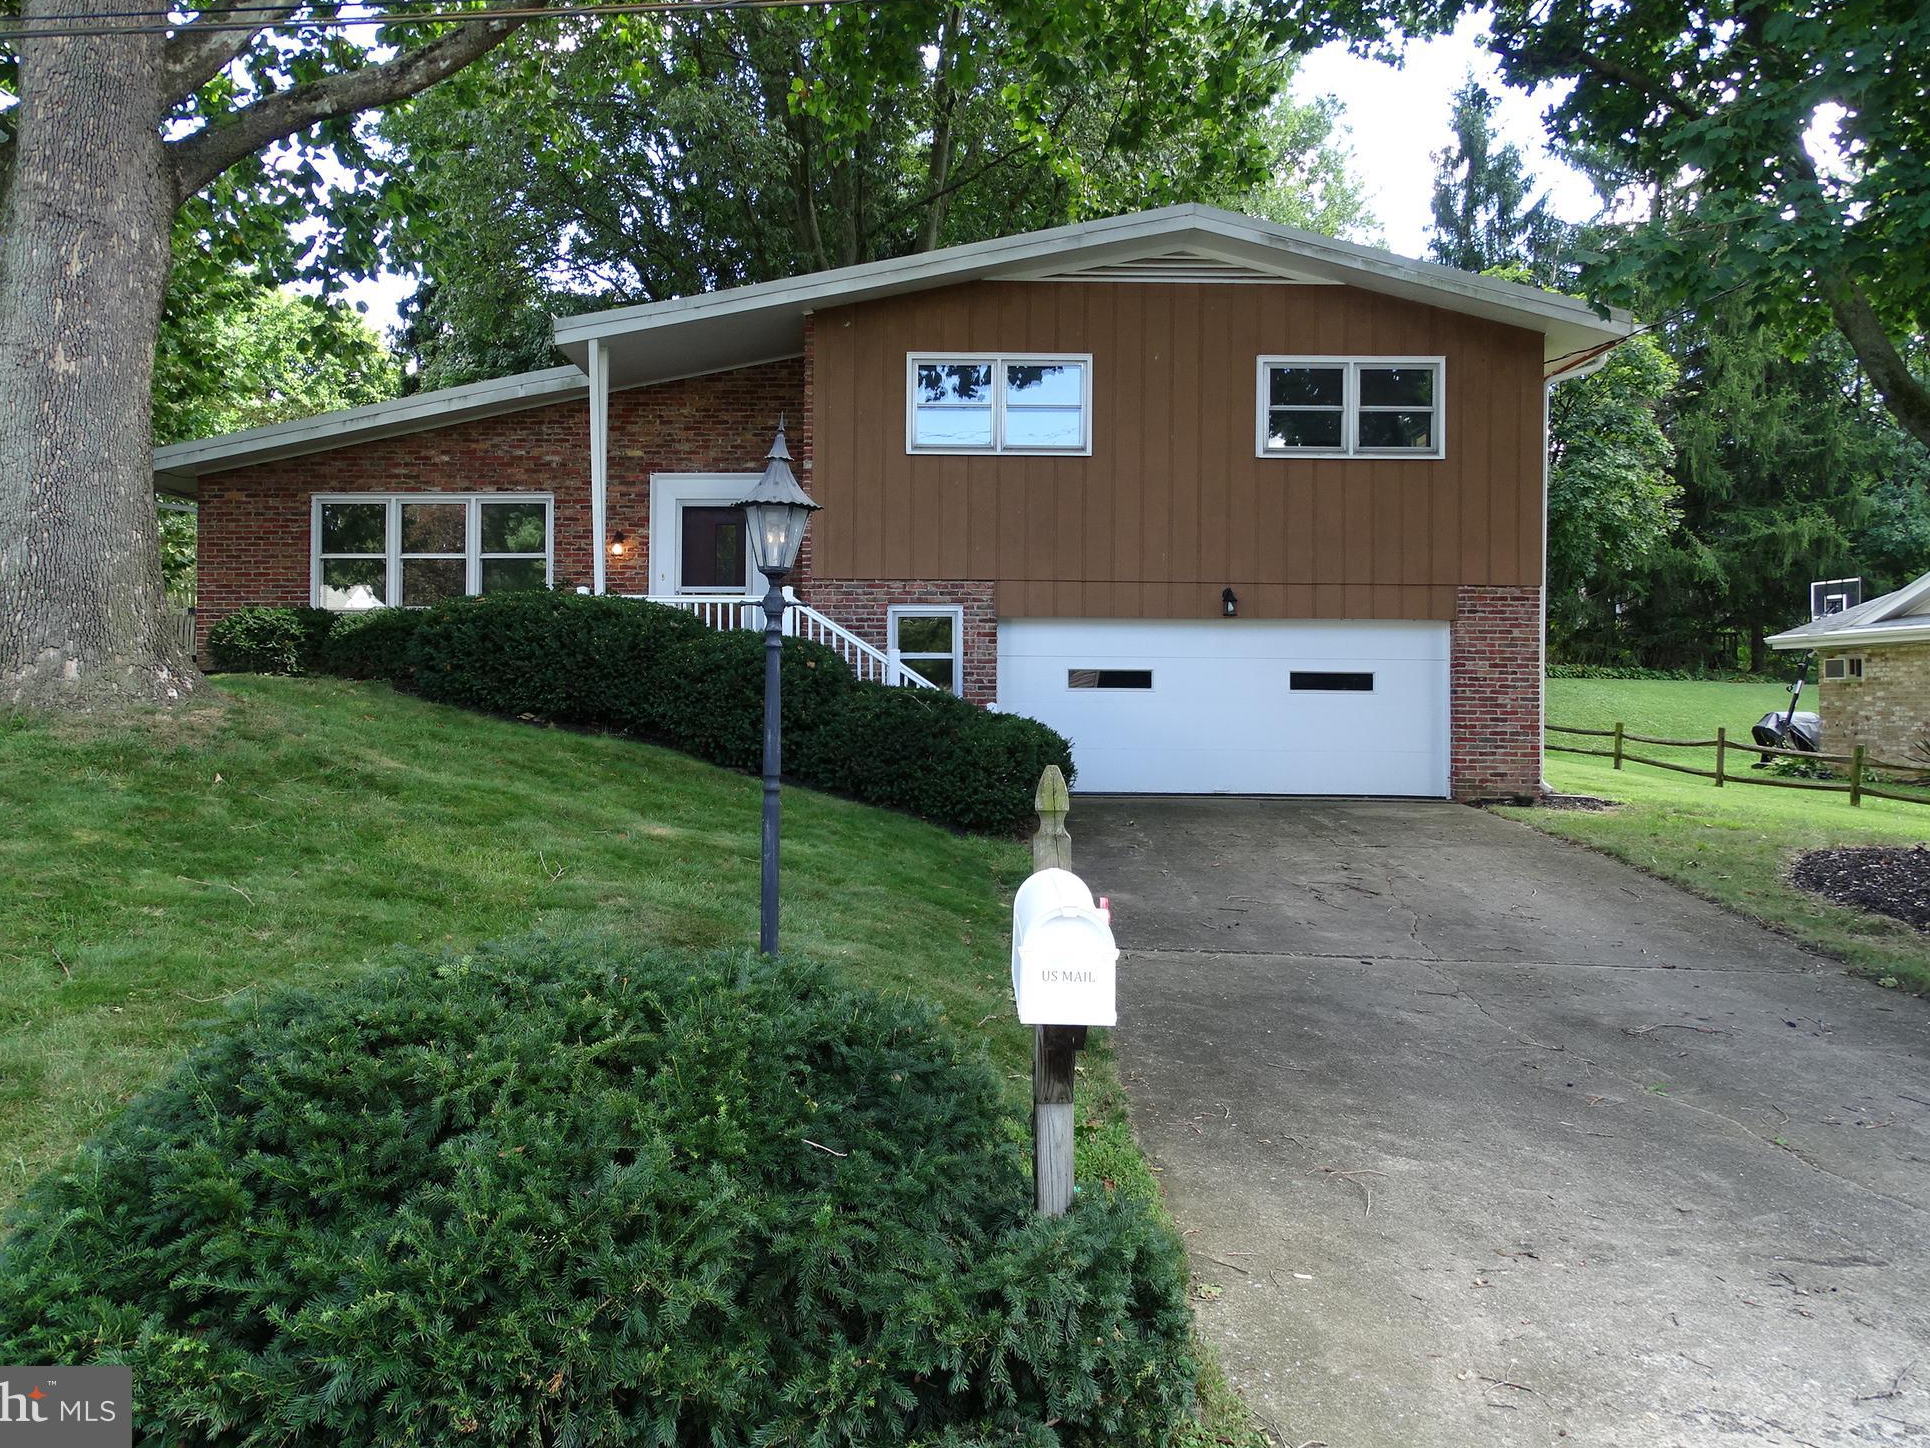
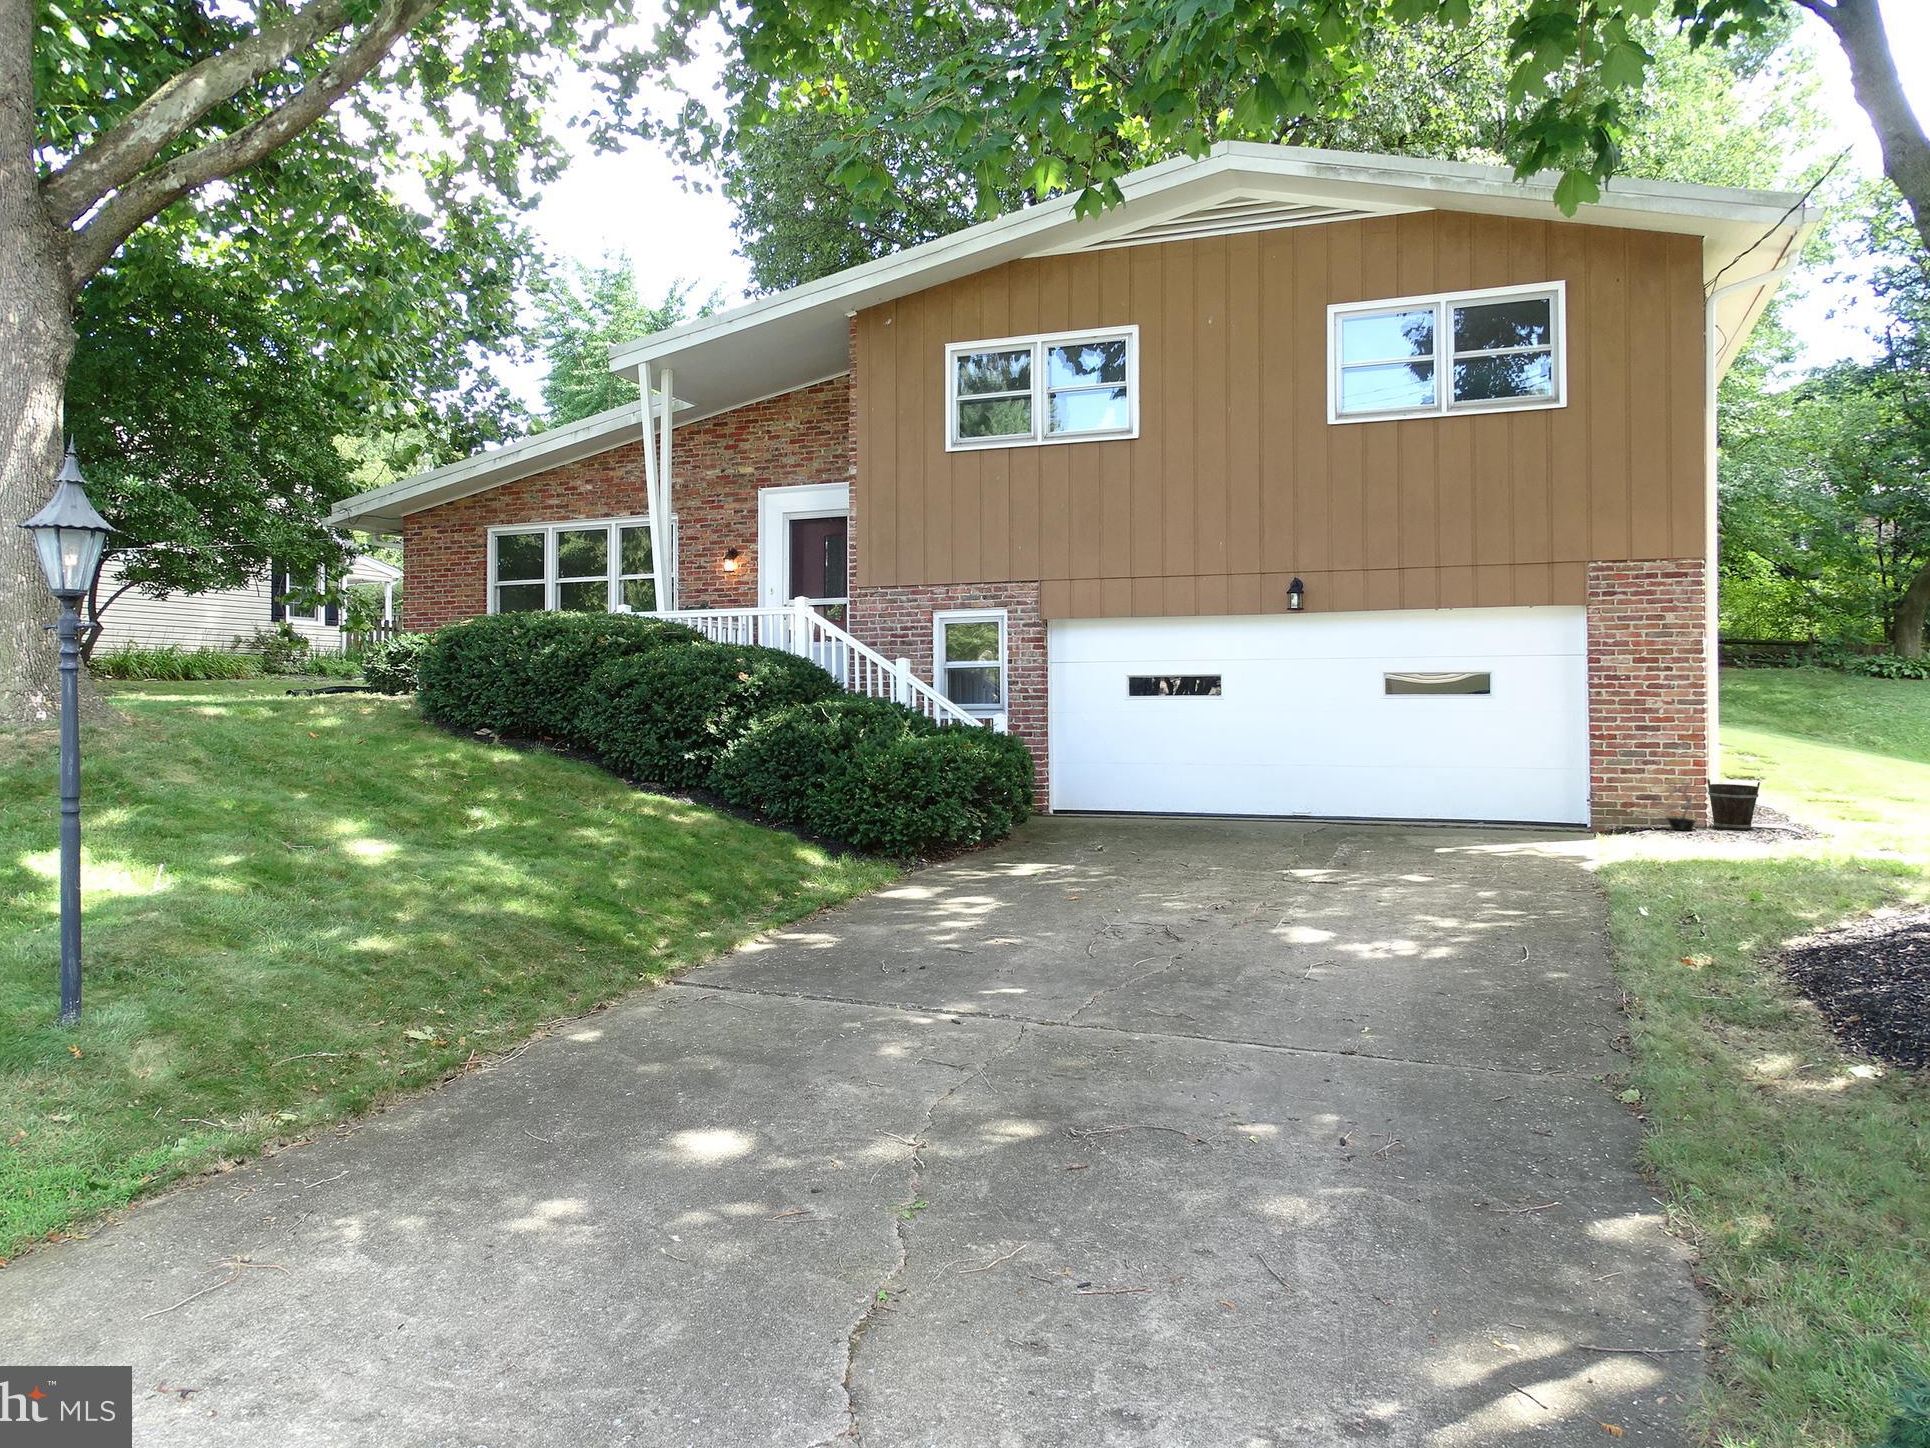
bucket: none [1545,764,1589,806] -> present [1707,779,1760,830]

